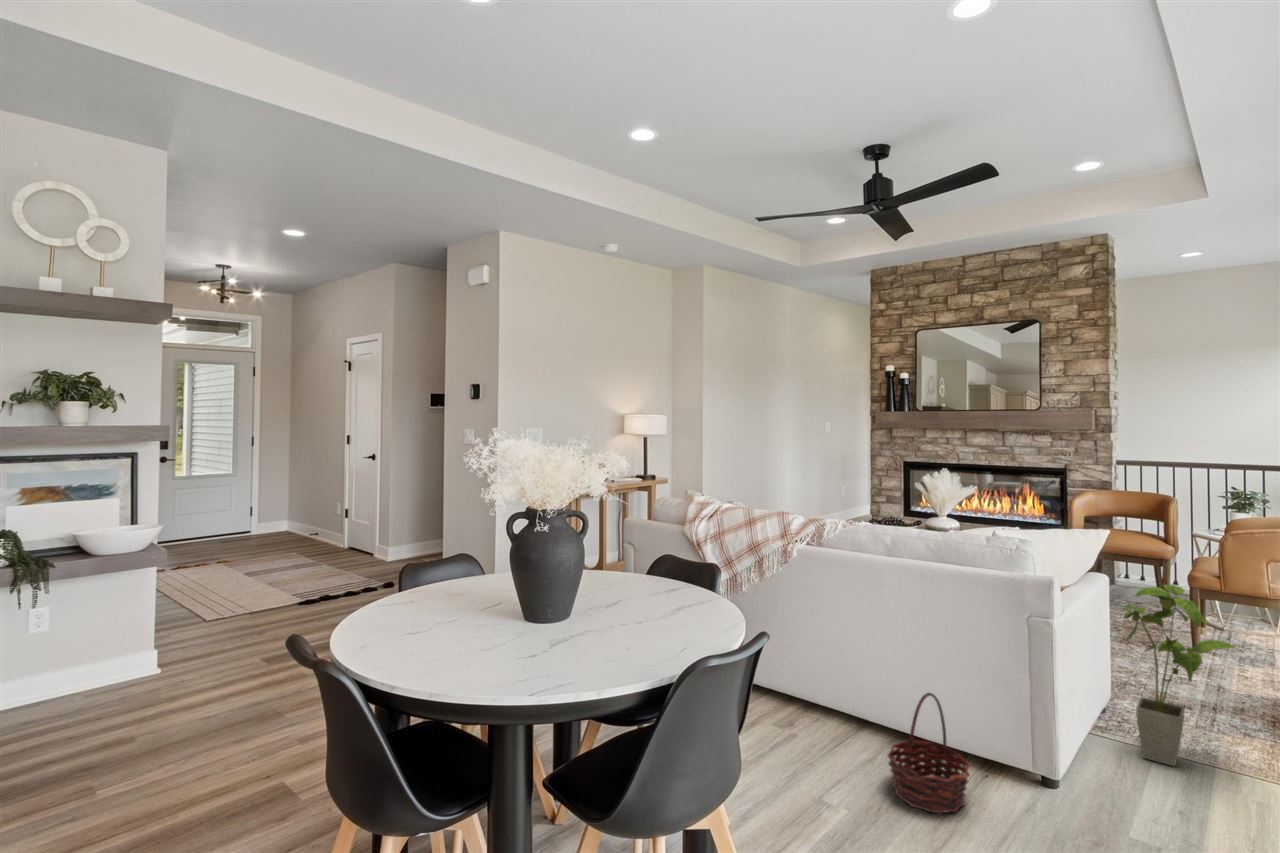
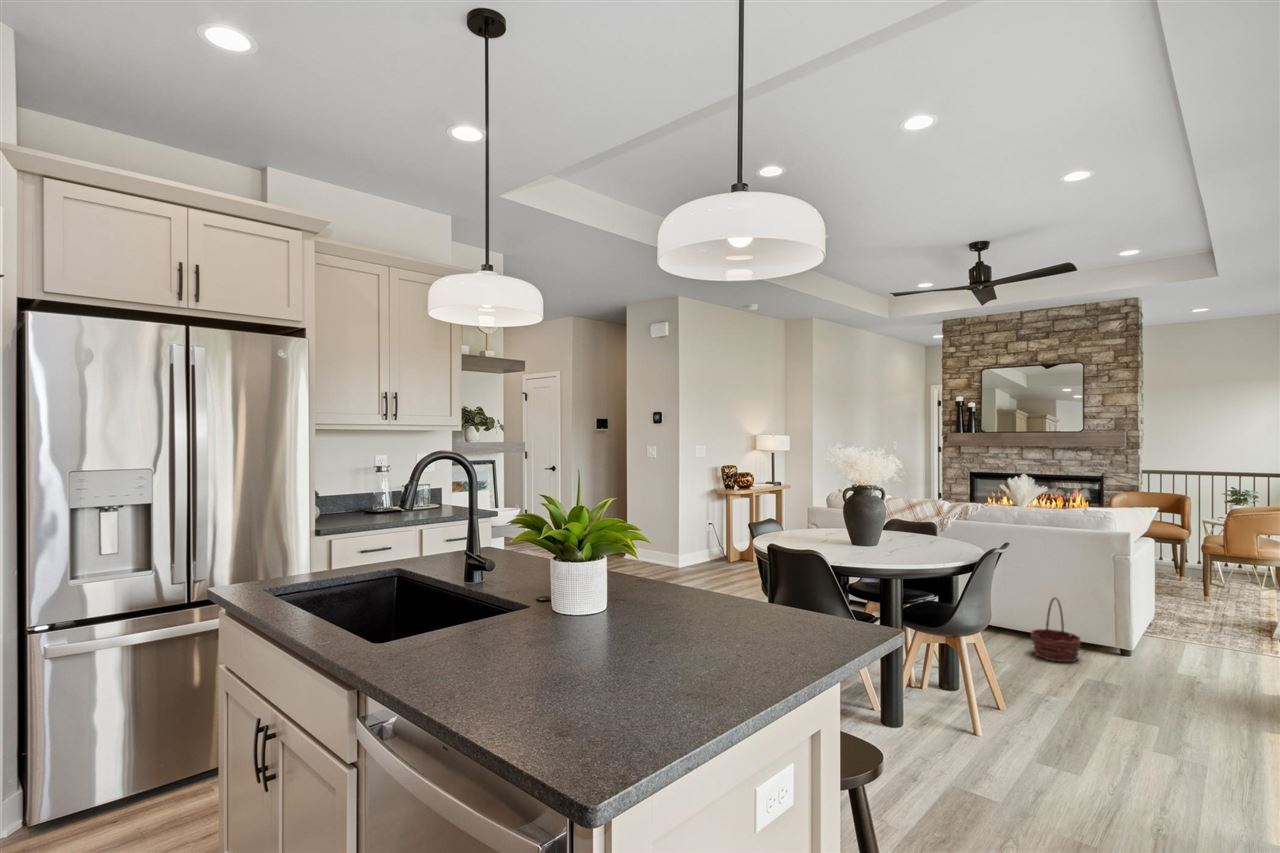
house plant: present [1123,584,1237,766] -> none [1161,538,1235,646]

